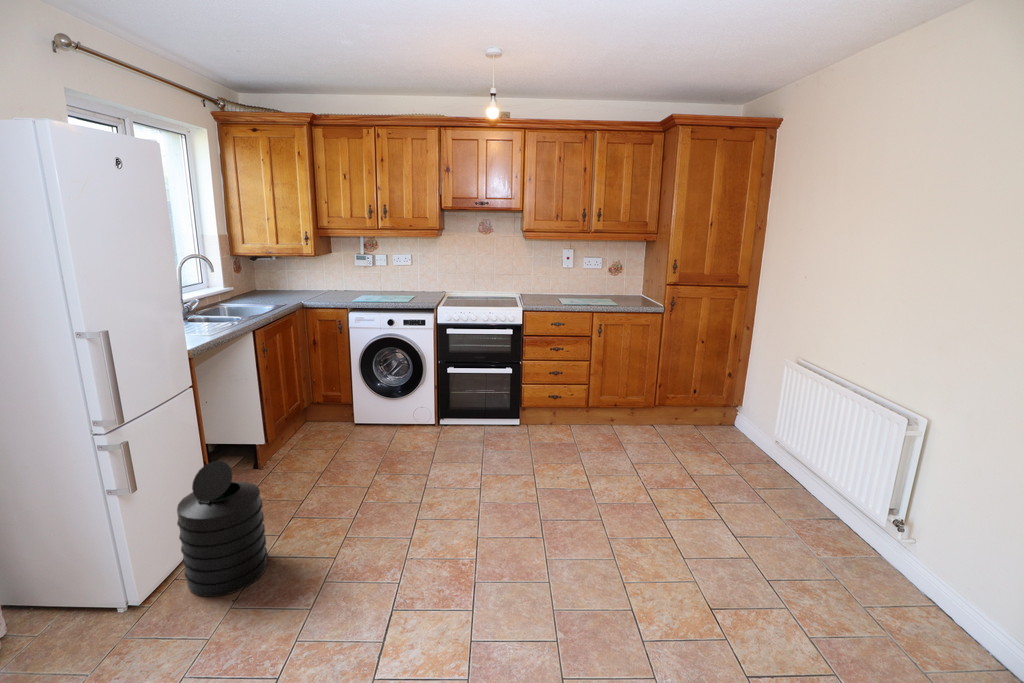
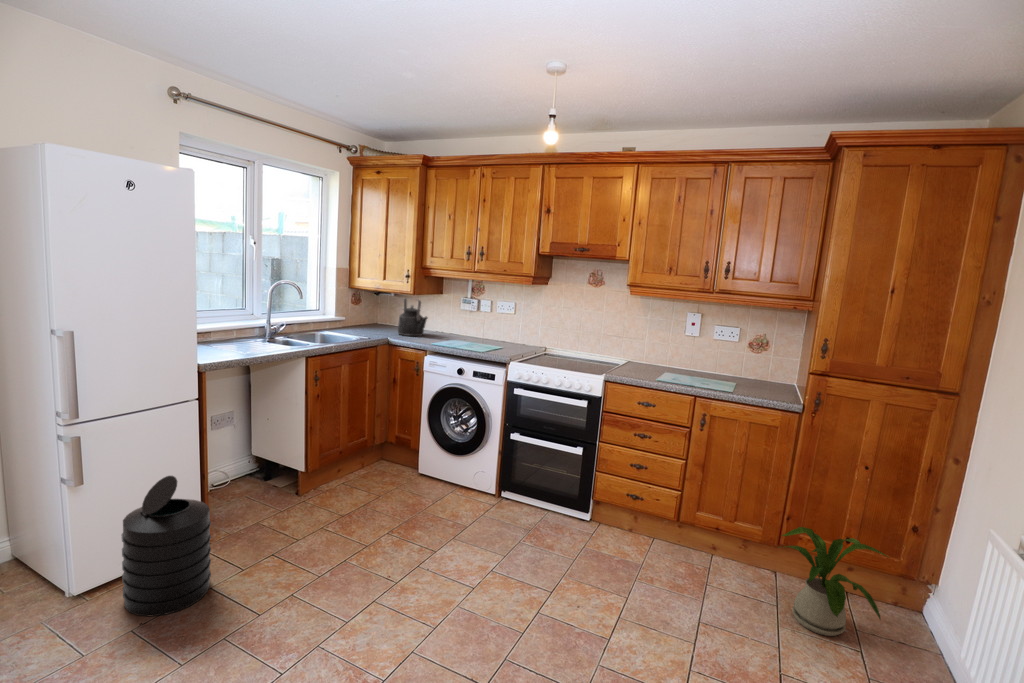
kettle: none [297,260,332,297] -> present [398,298,427,336]
house plant: none [658,386,731,451] -> present [782,527,886,636]

